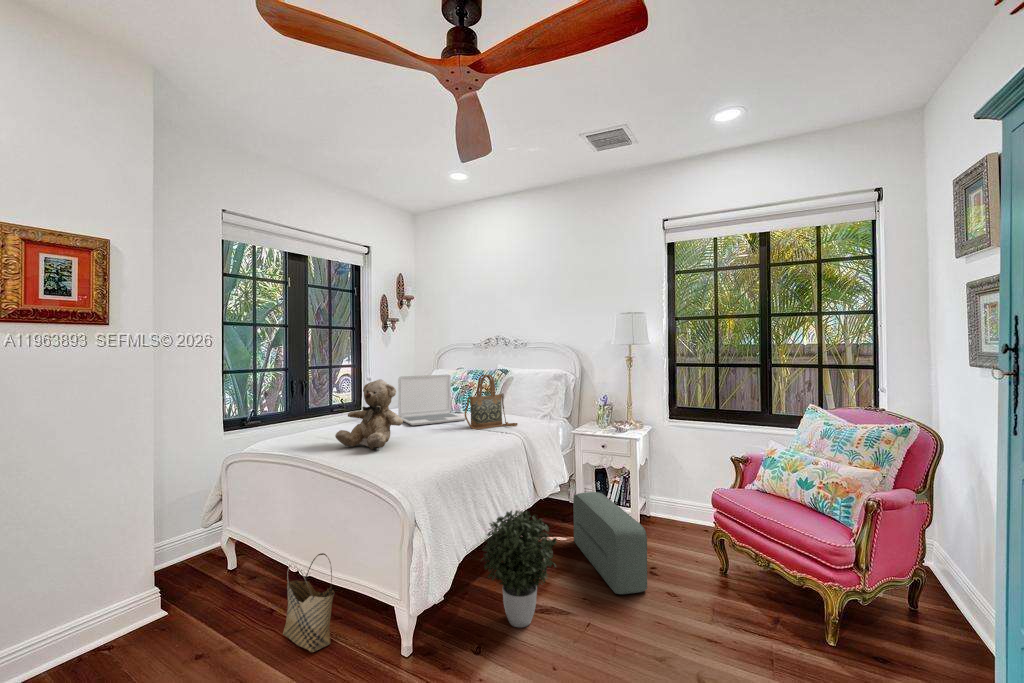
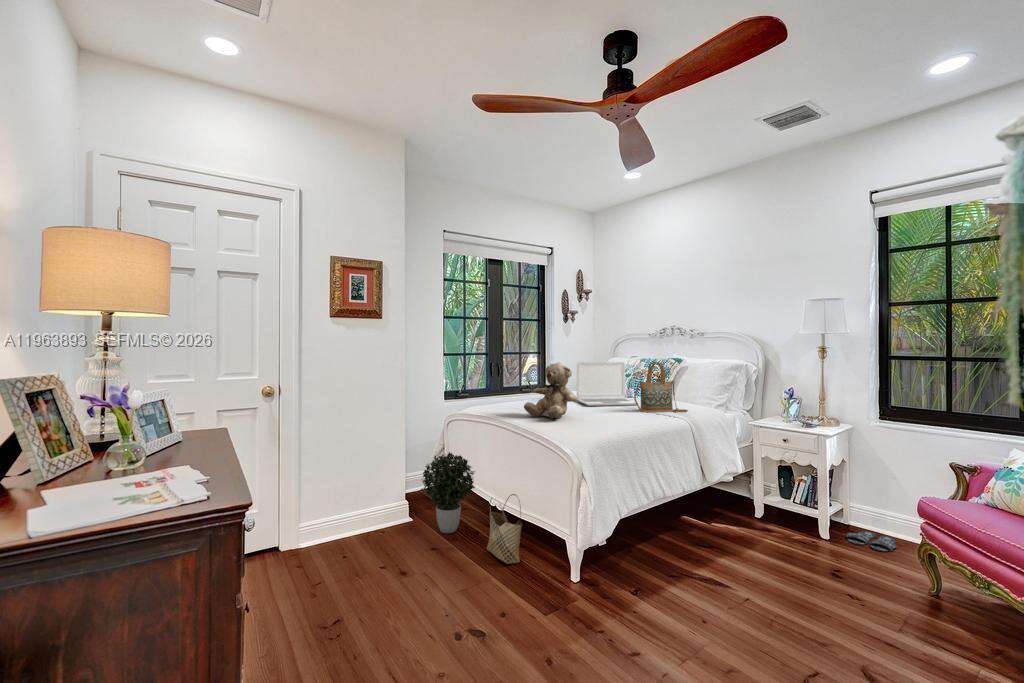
pouf: present [573,492,647,594] -> none [747,485,820,585]
potted plant: present [481,510,557,628] -> present [421,452,475,533]
slippers: none [652,520,690,539] -> present [846,531,897,551]

